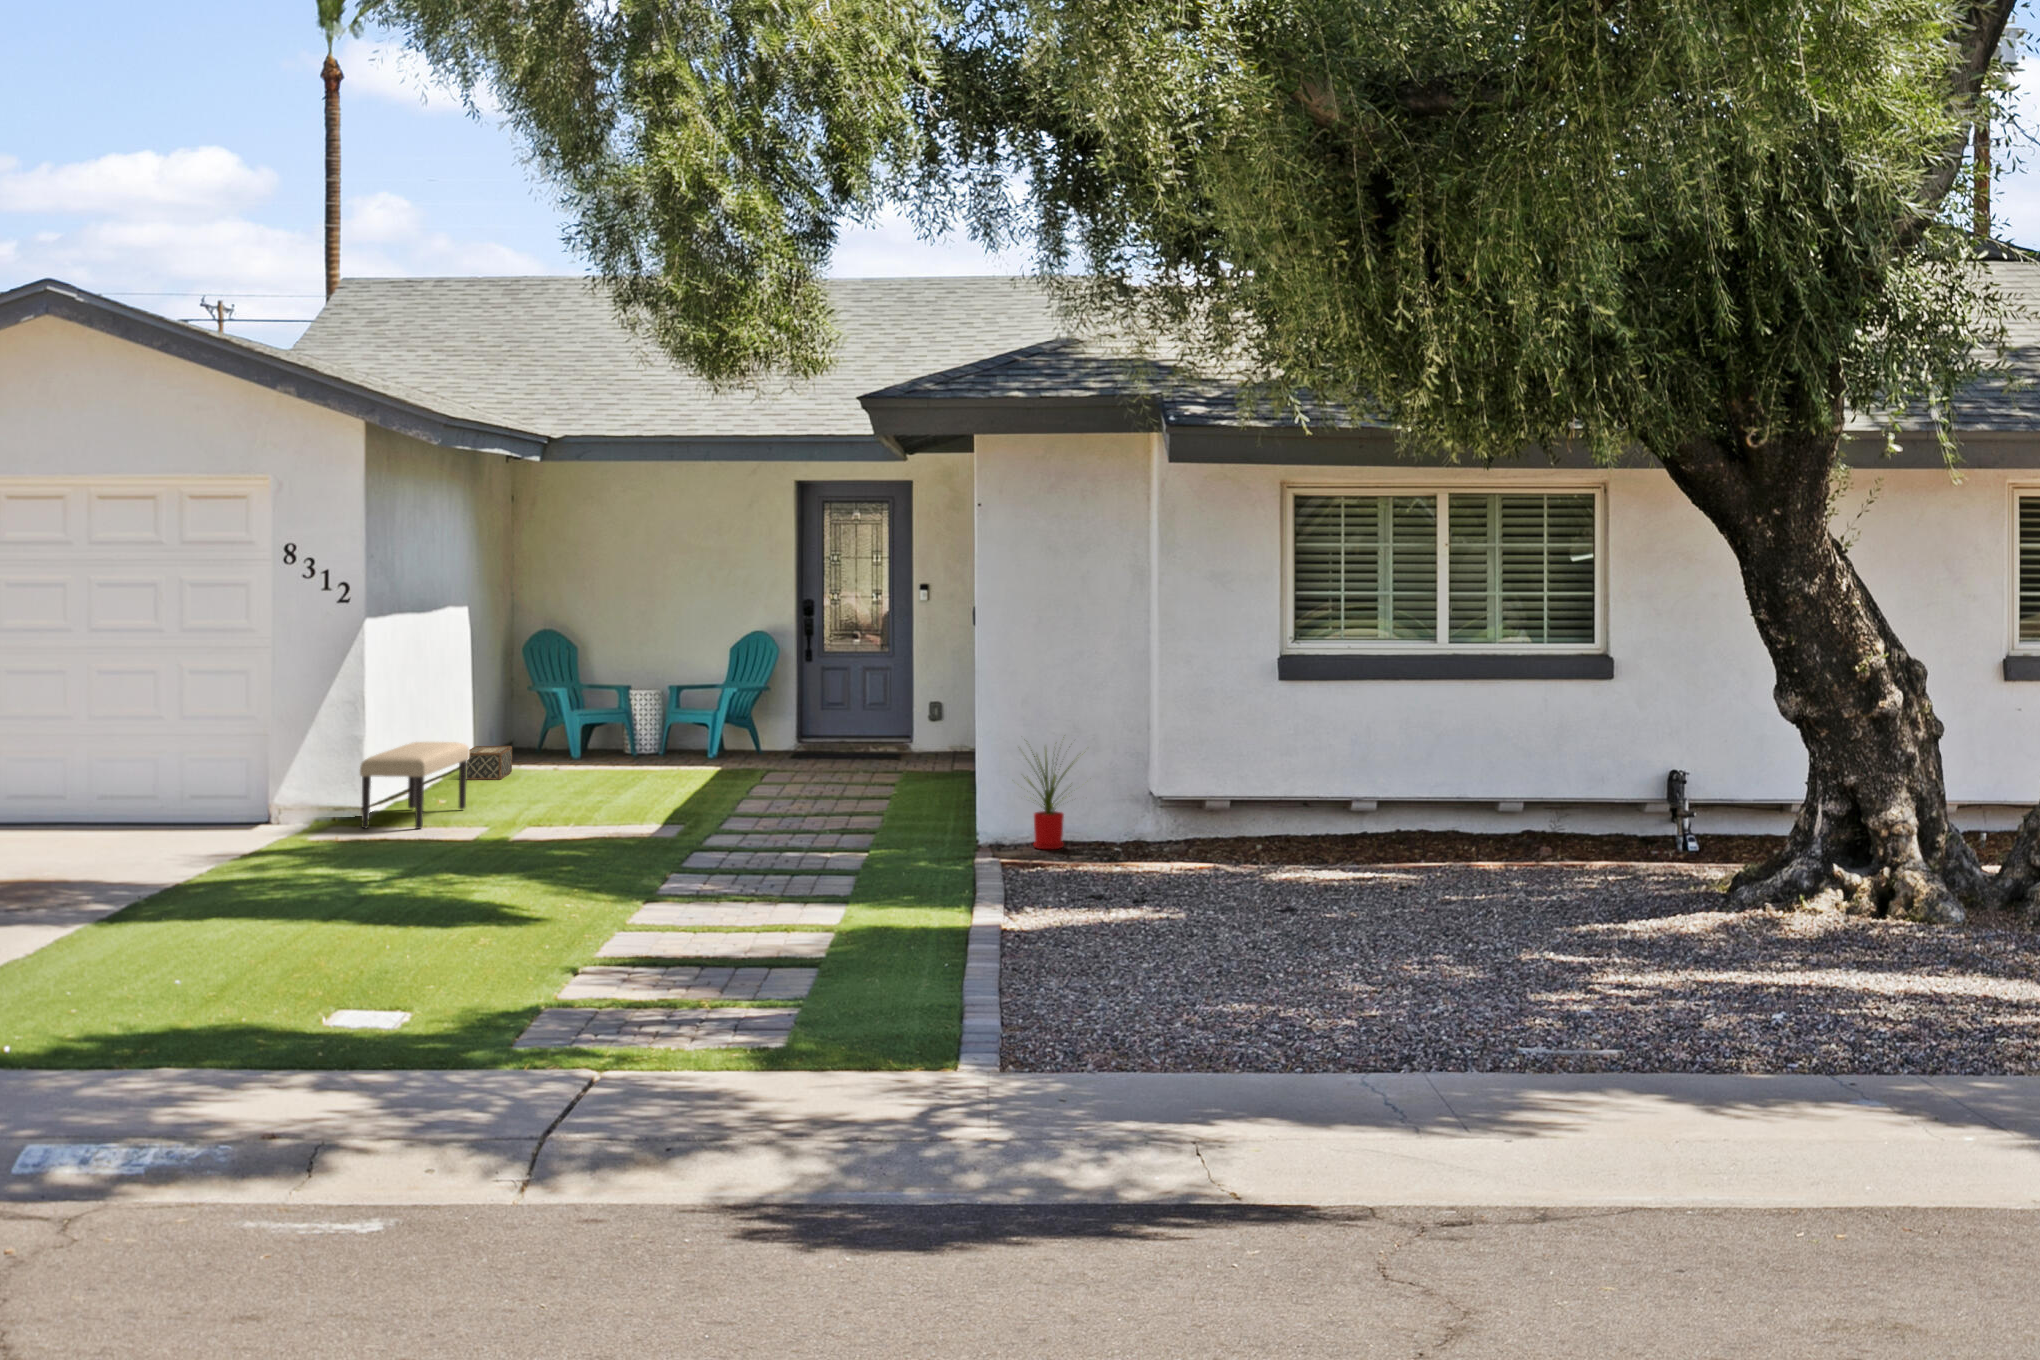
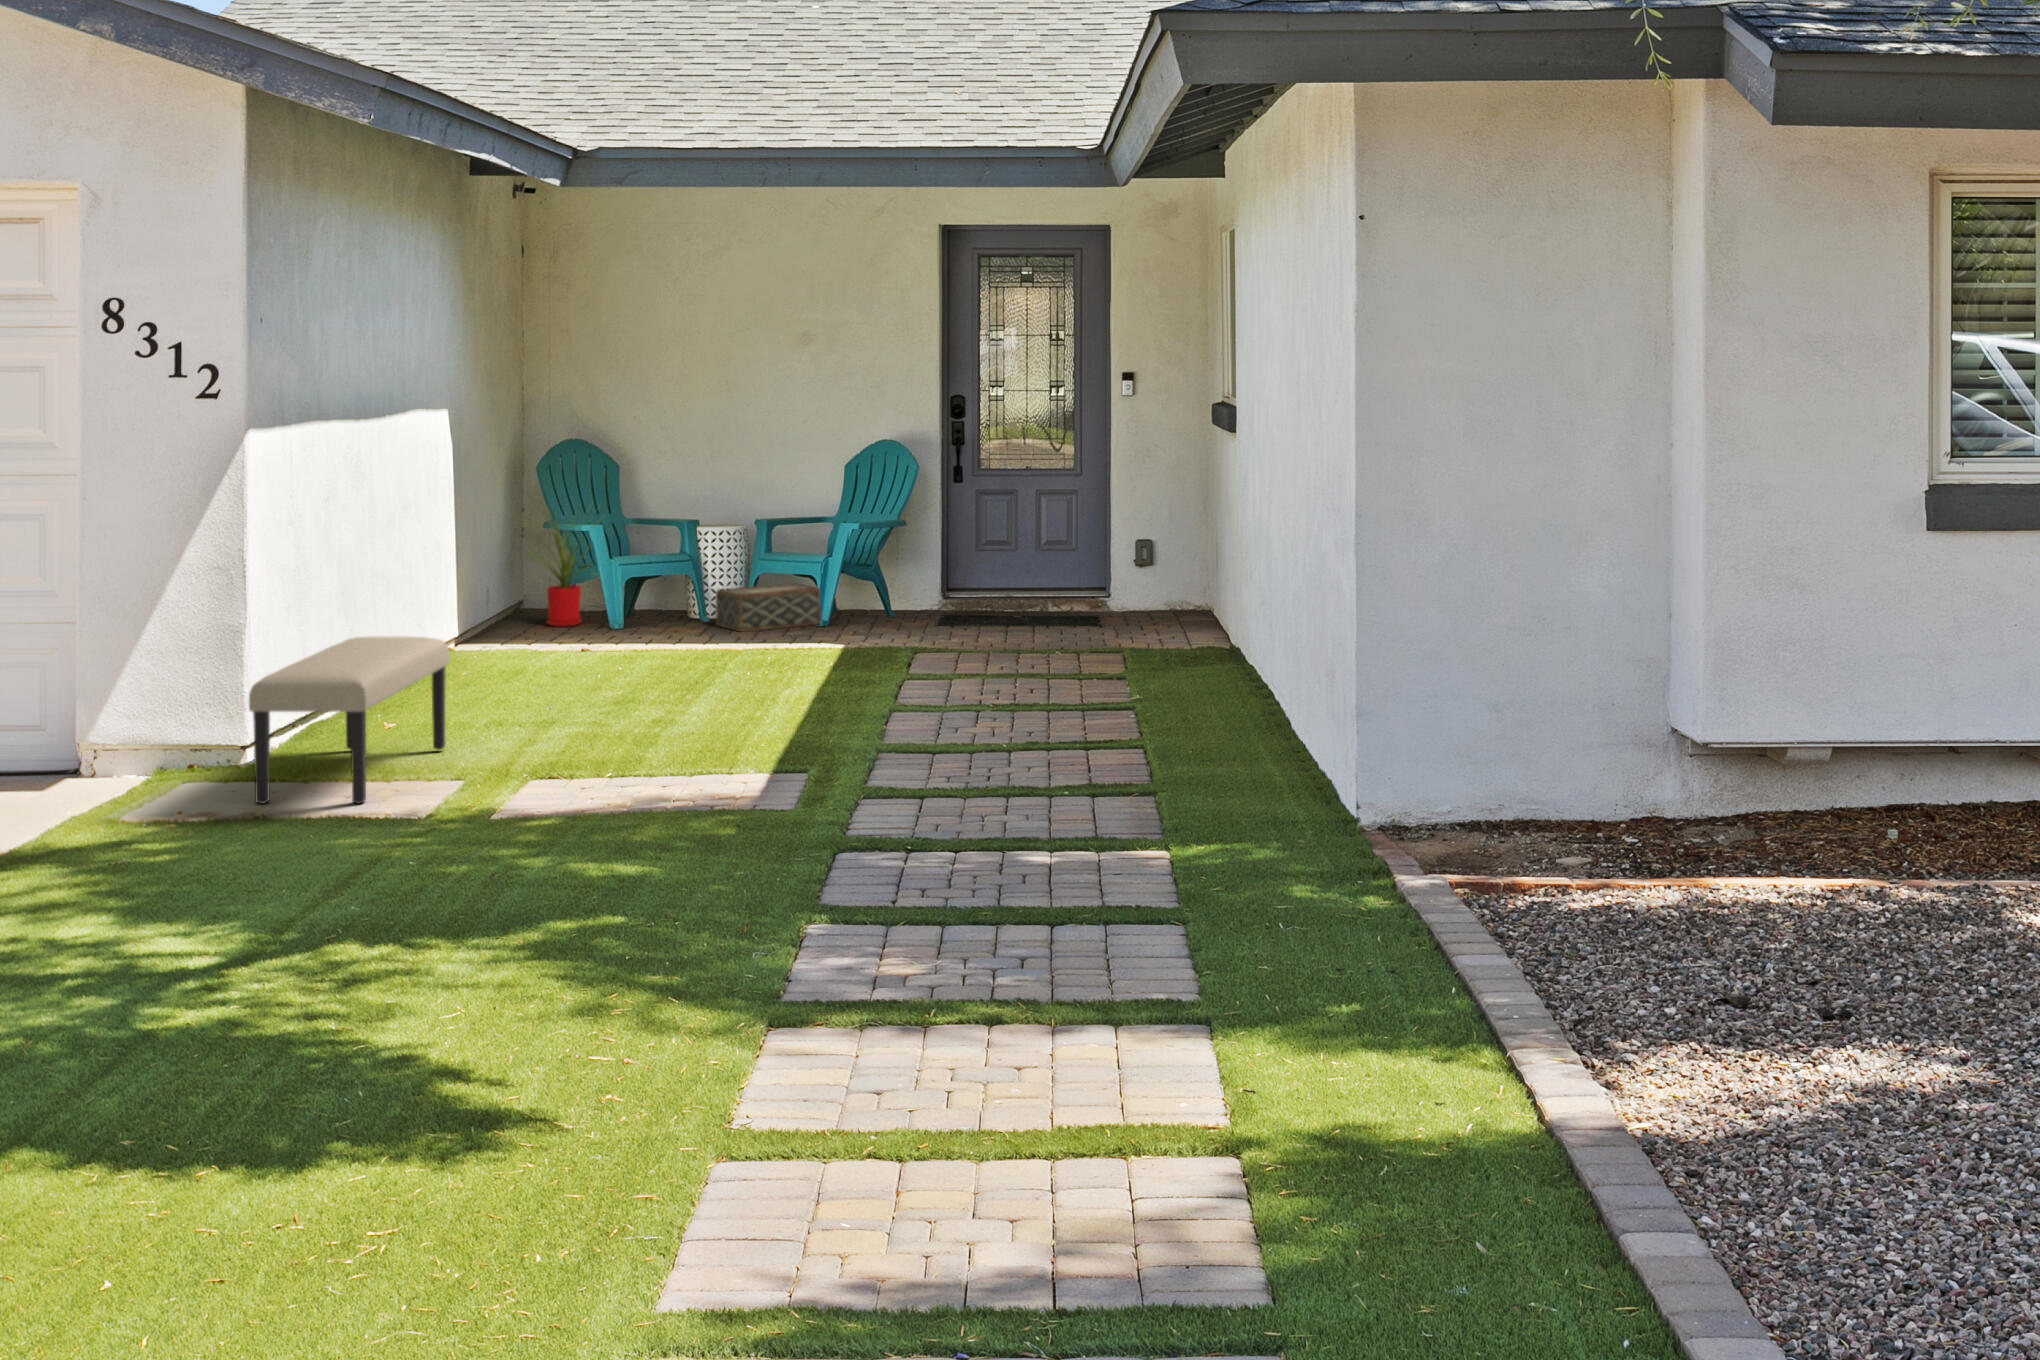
woven basket: present [467,746,512,780] -> present [716,583,821,632]
house plant: present [1024,750,1083,849] -> present [522,512,600,627]

